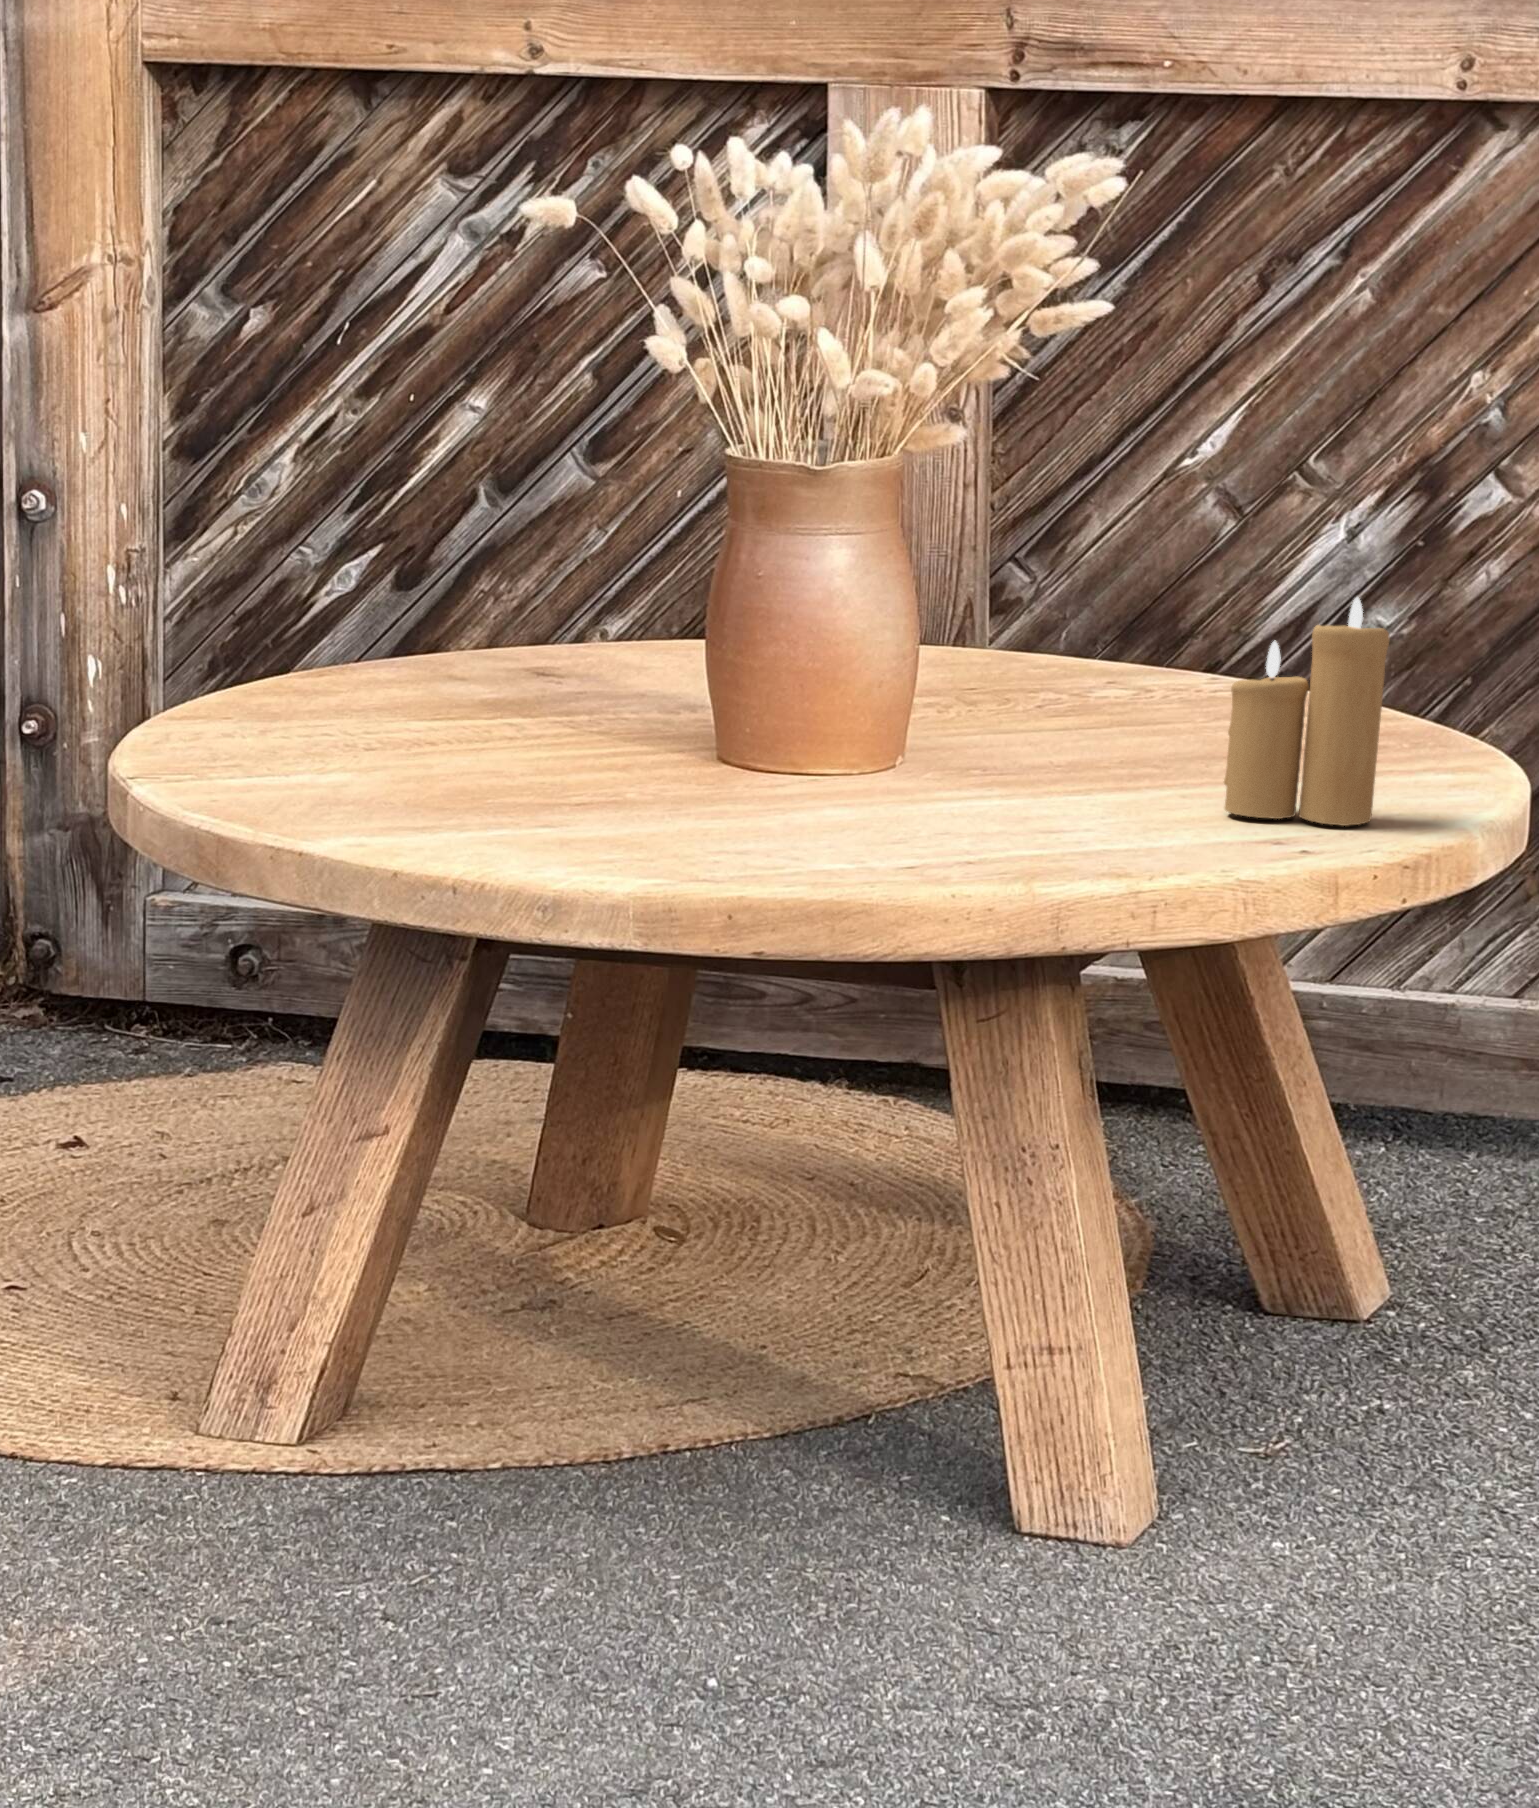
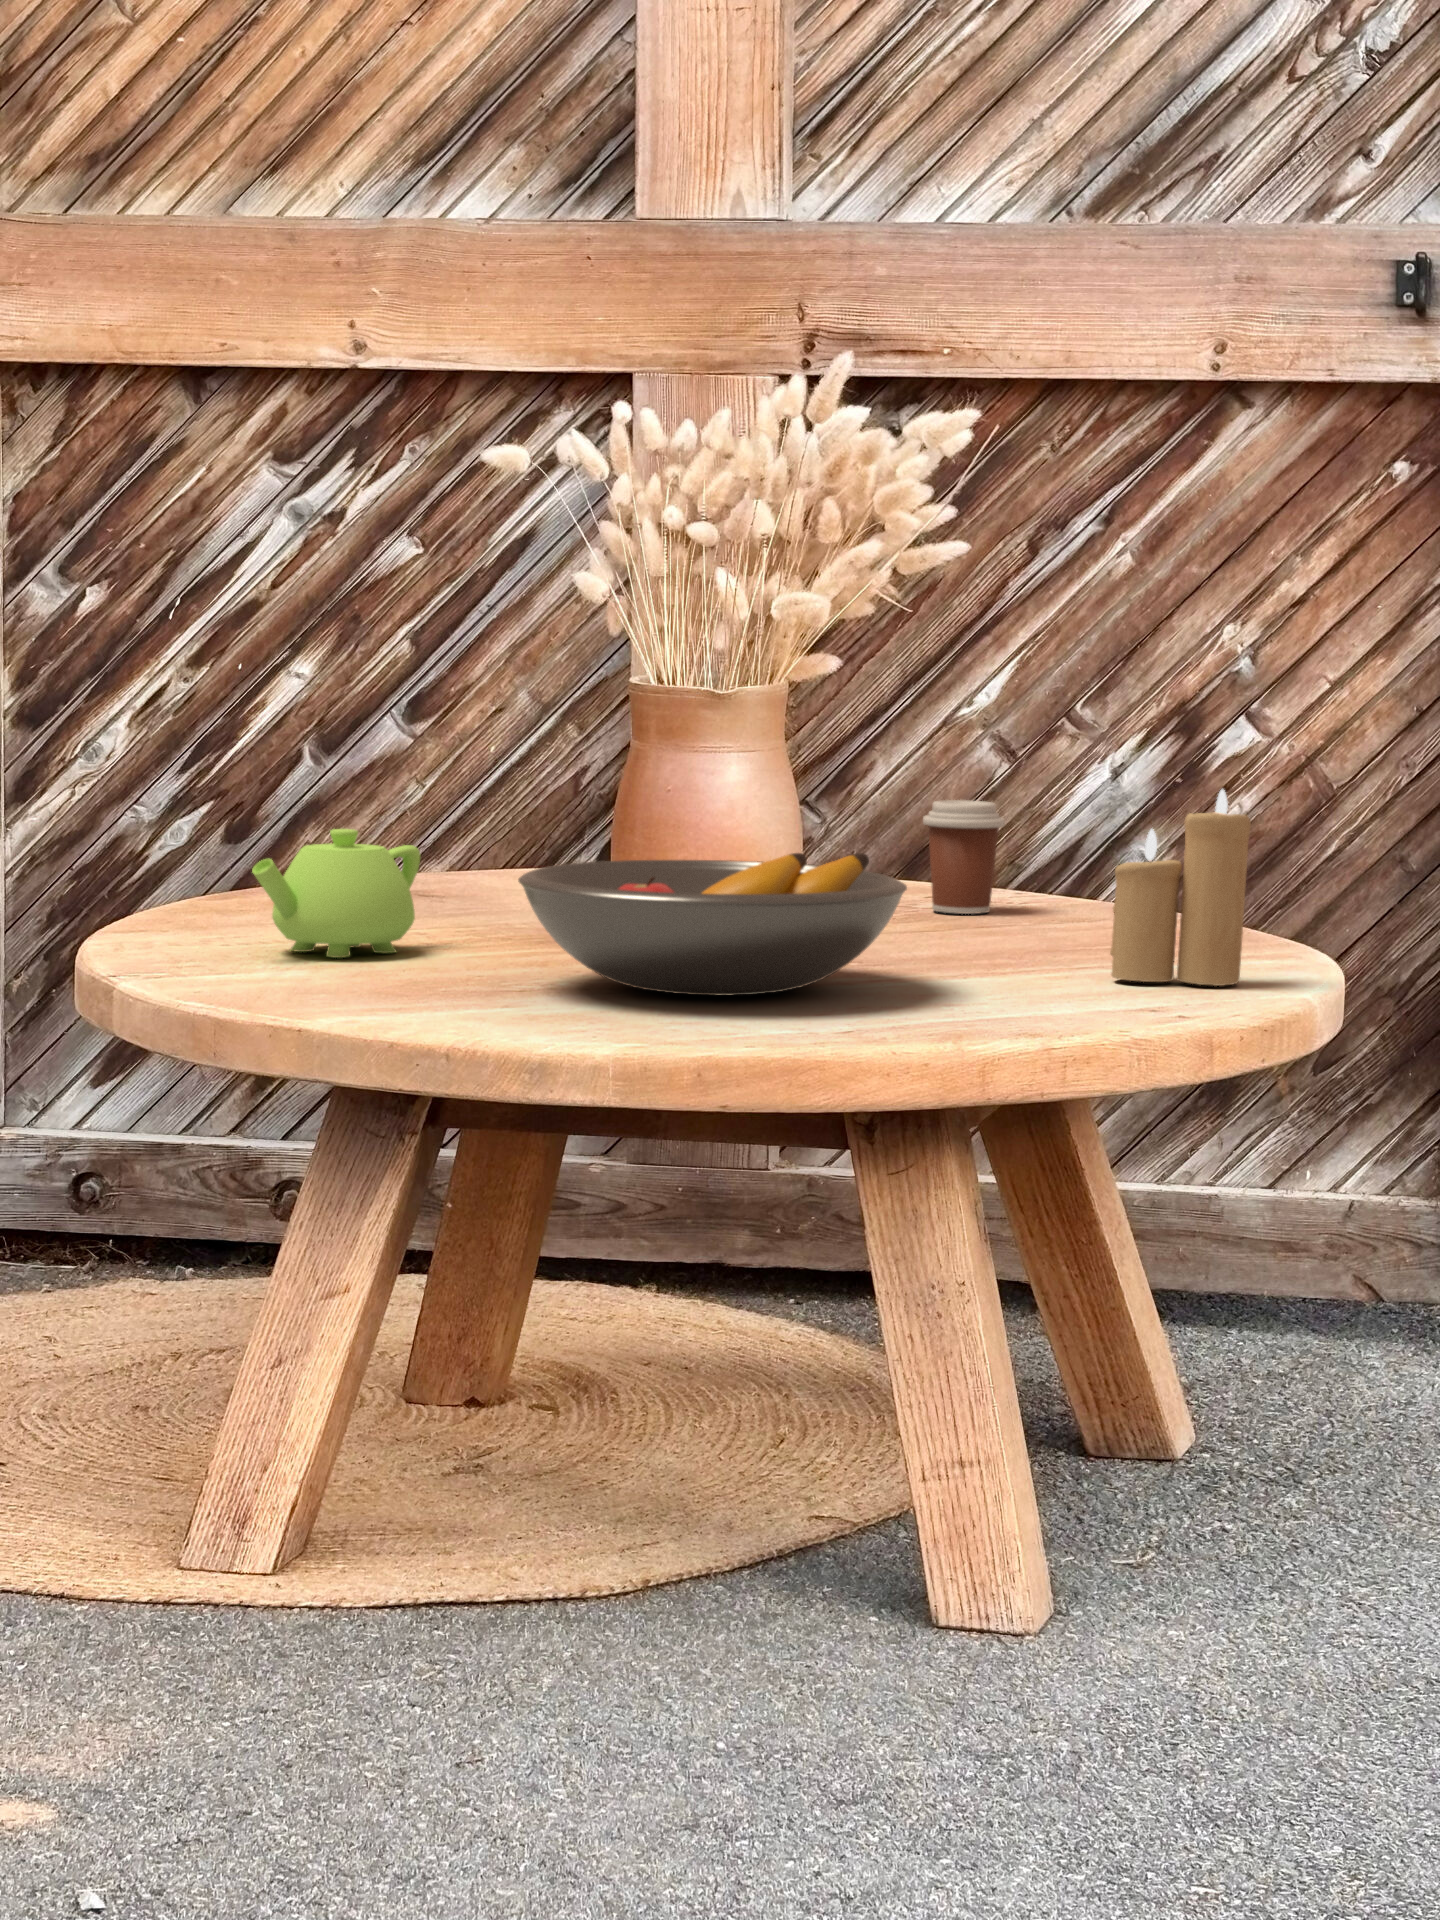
coffee cup: none [1078,579,1170,708] -> present [923,800,1005,914]
teapot: none [280,613,482,758] -> present [252,829,420,958]
fruit bowl: none [538,661,980,825] -> present [518,853,907,996]

